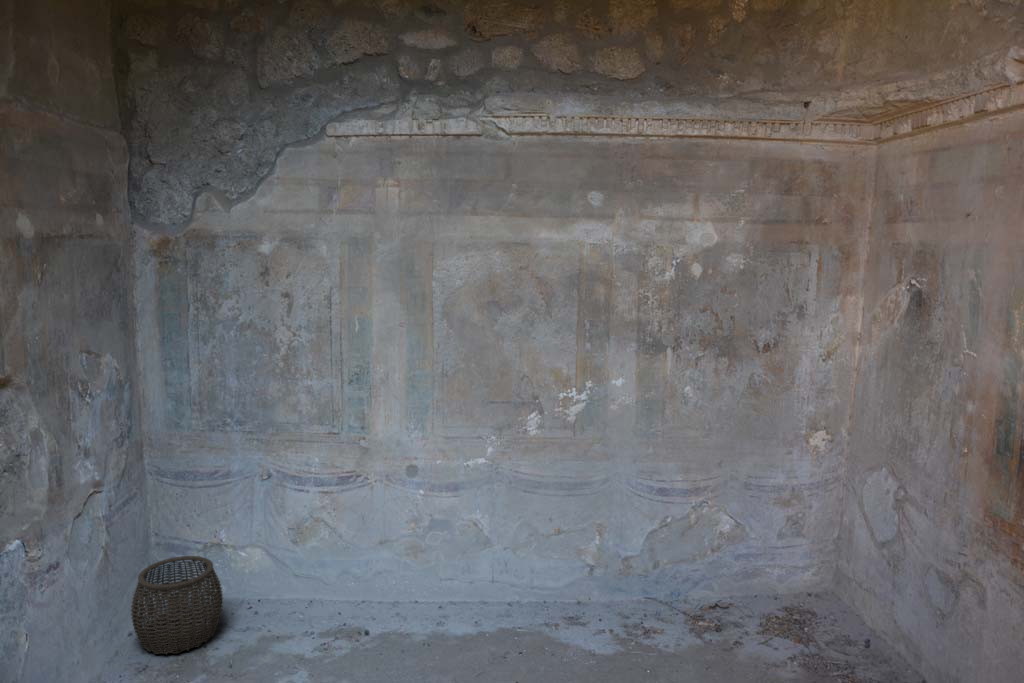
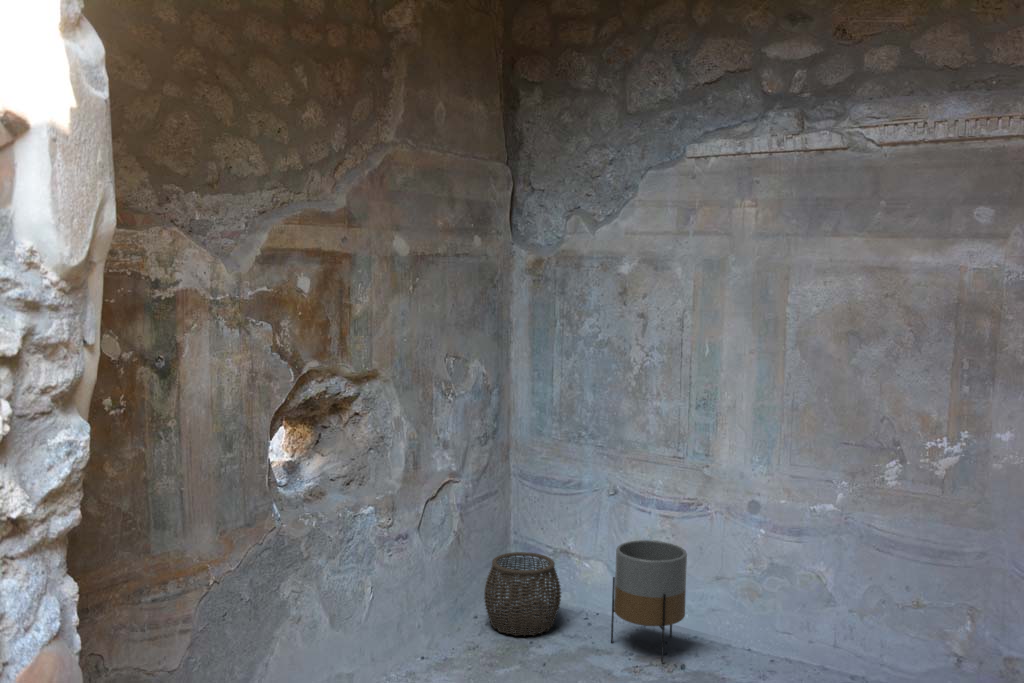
planter: none [282,518,358,639] -> present [611,540,687,663]

